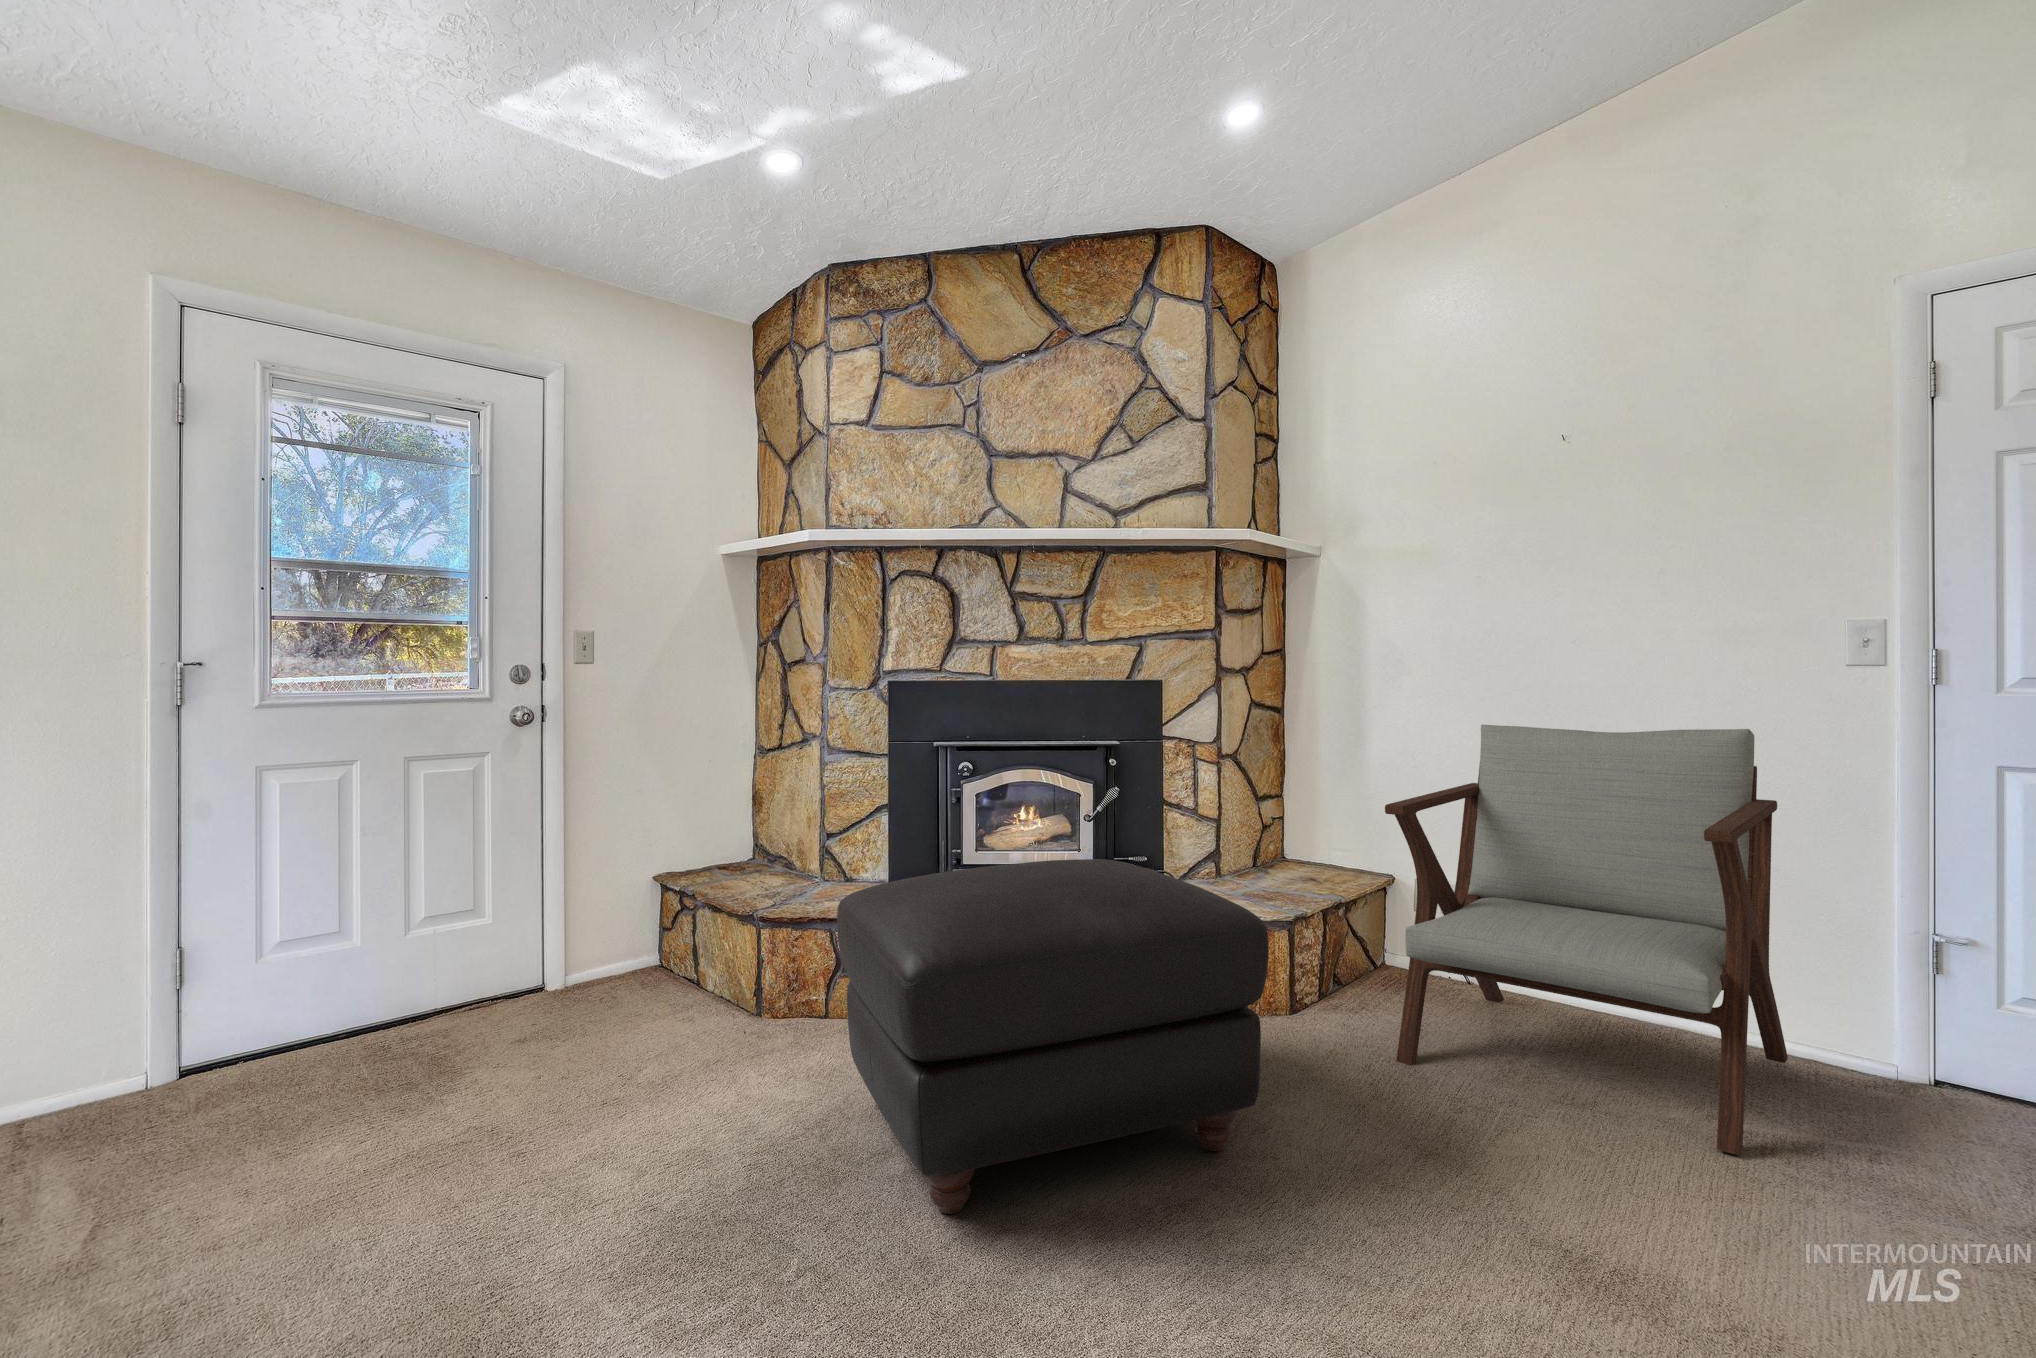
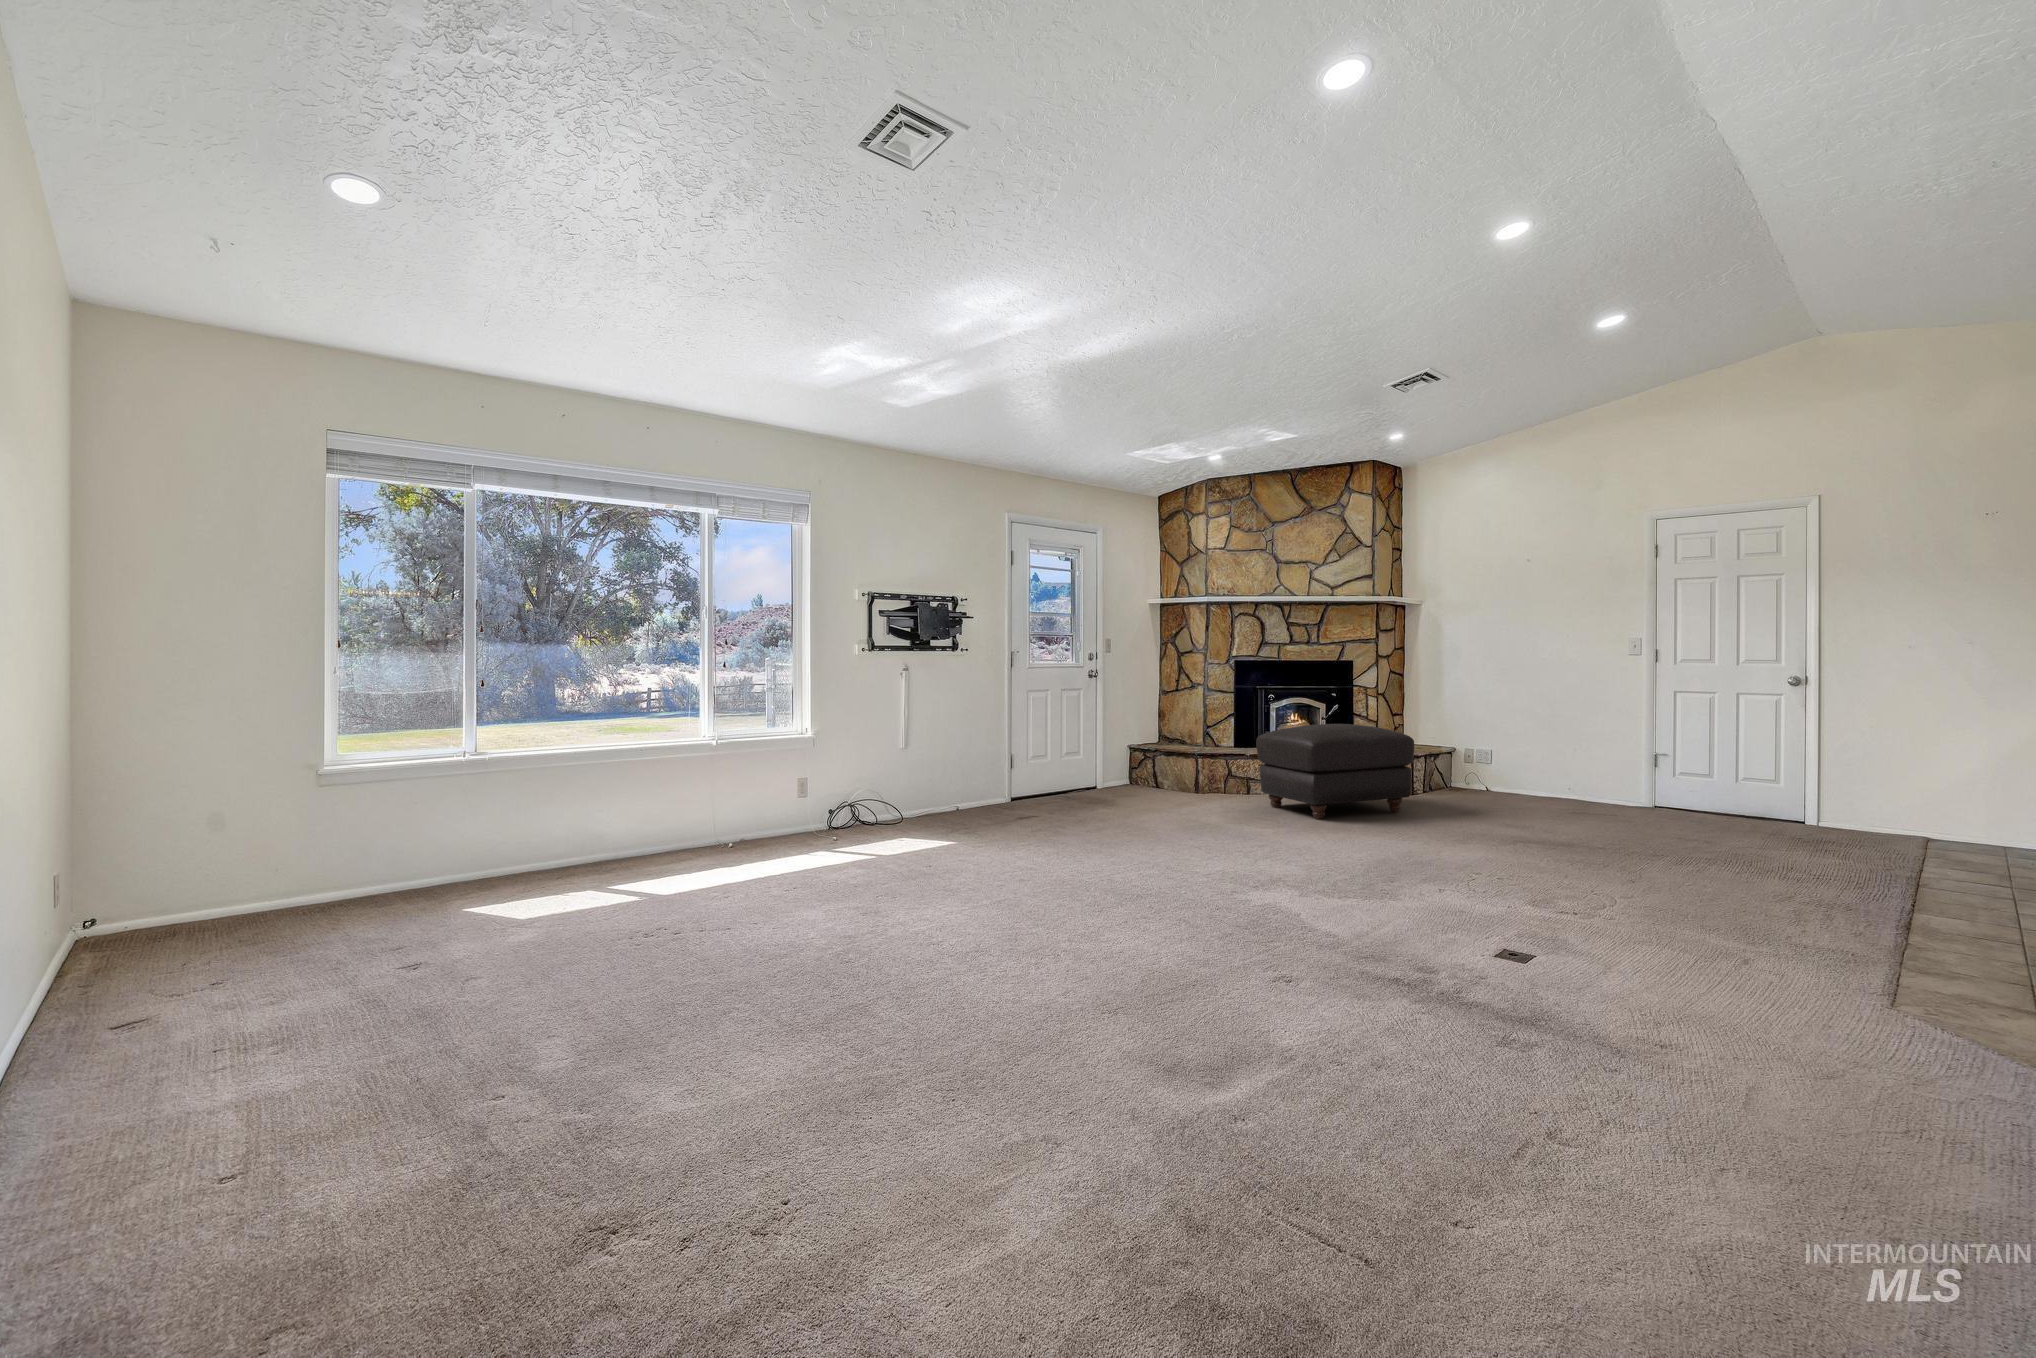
lounge chair: present [1385,725,1788,1155] -> none [1452,678,1605,813]

